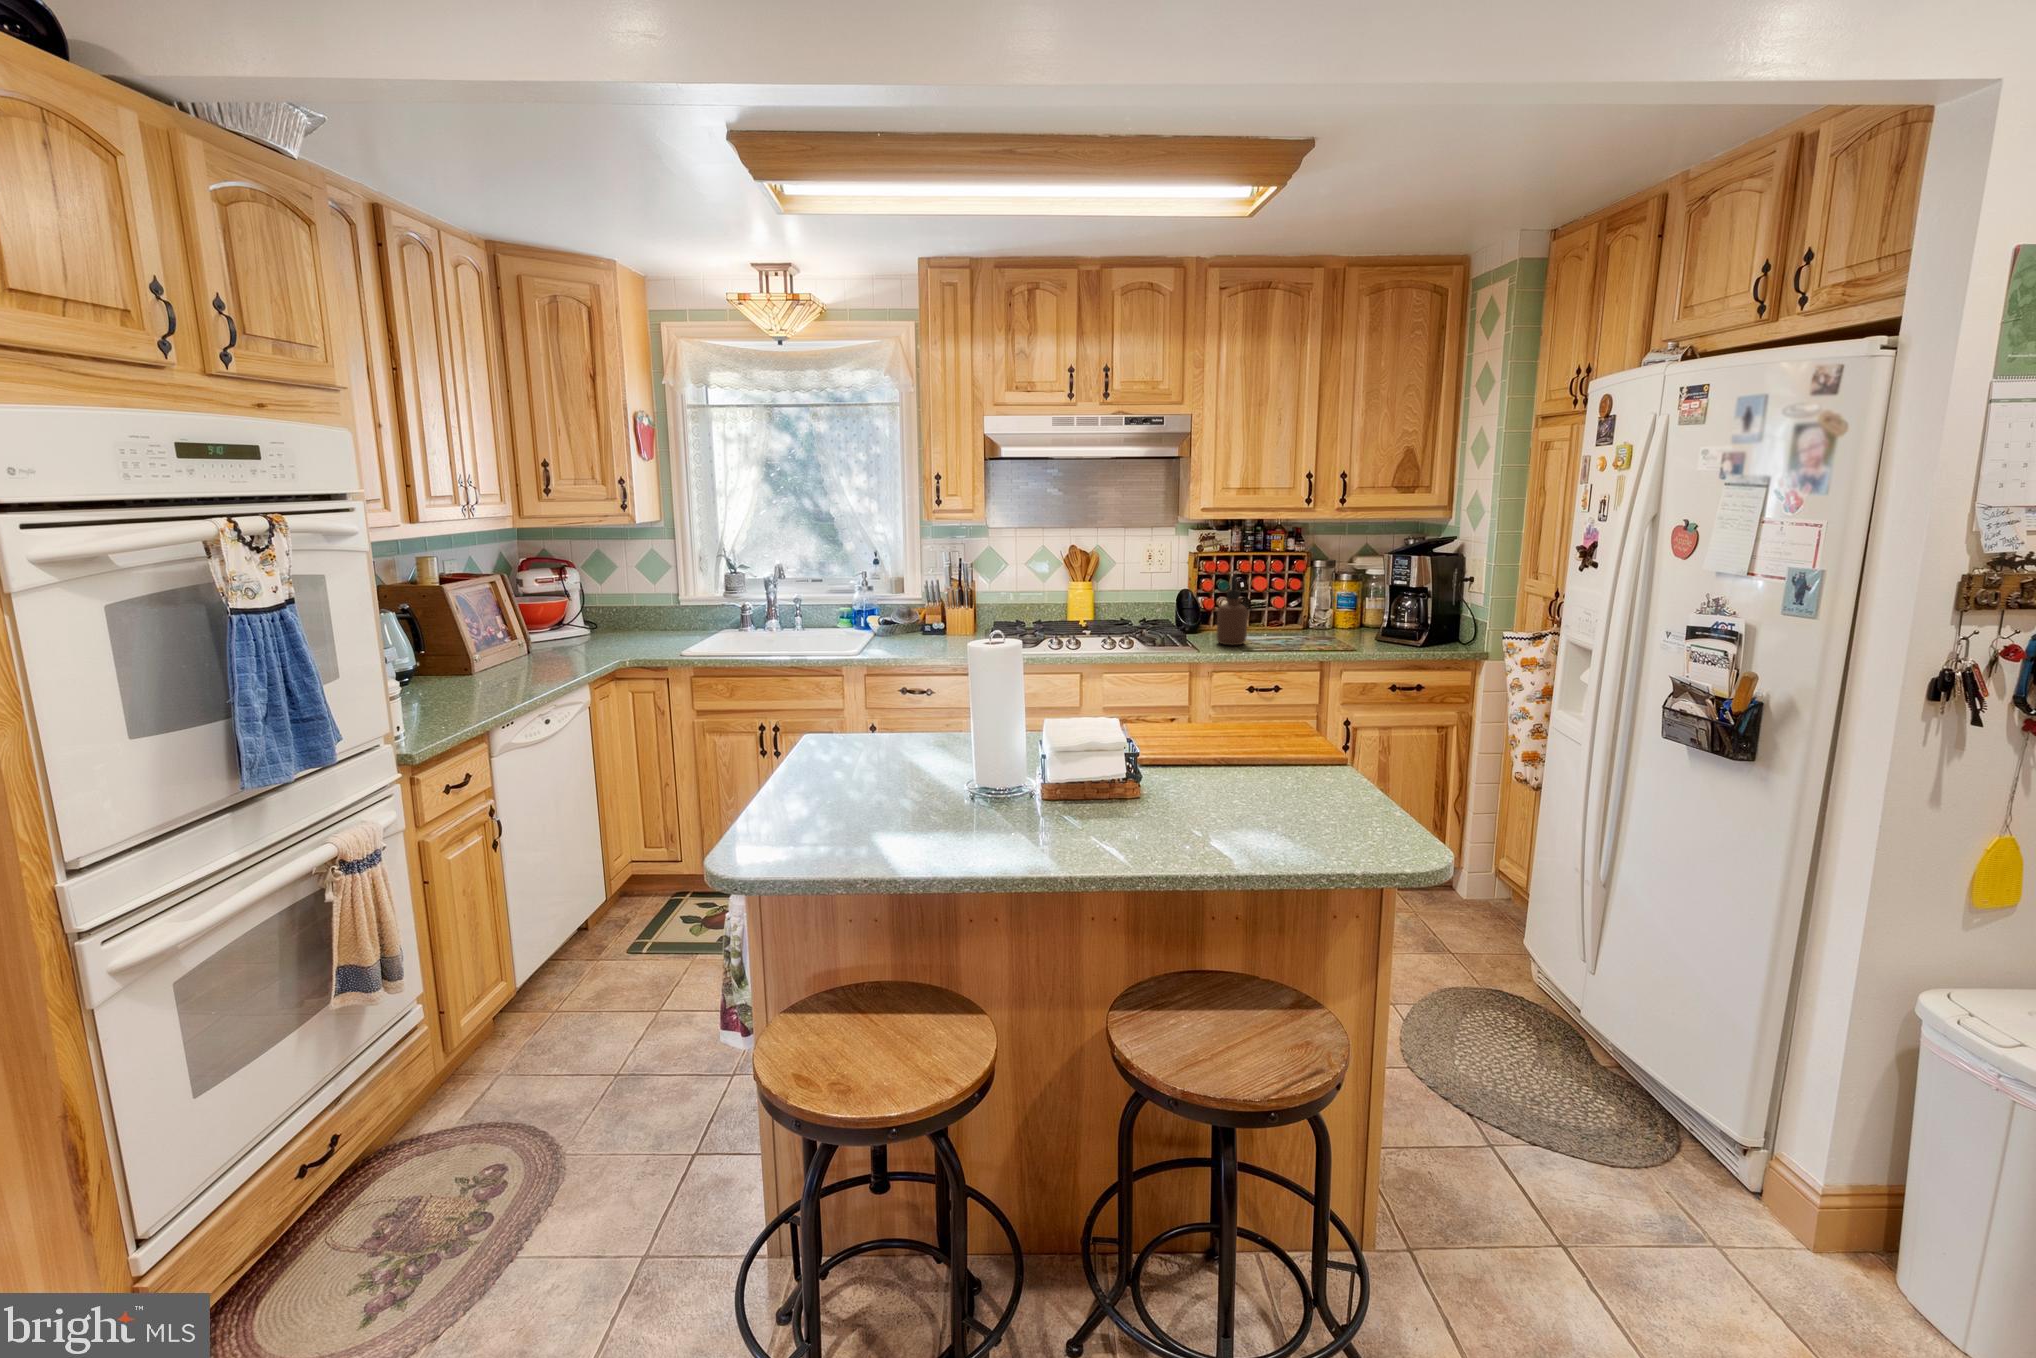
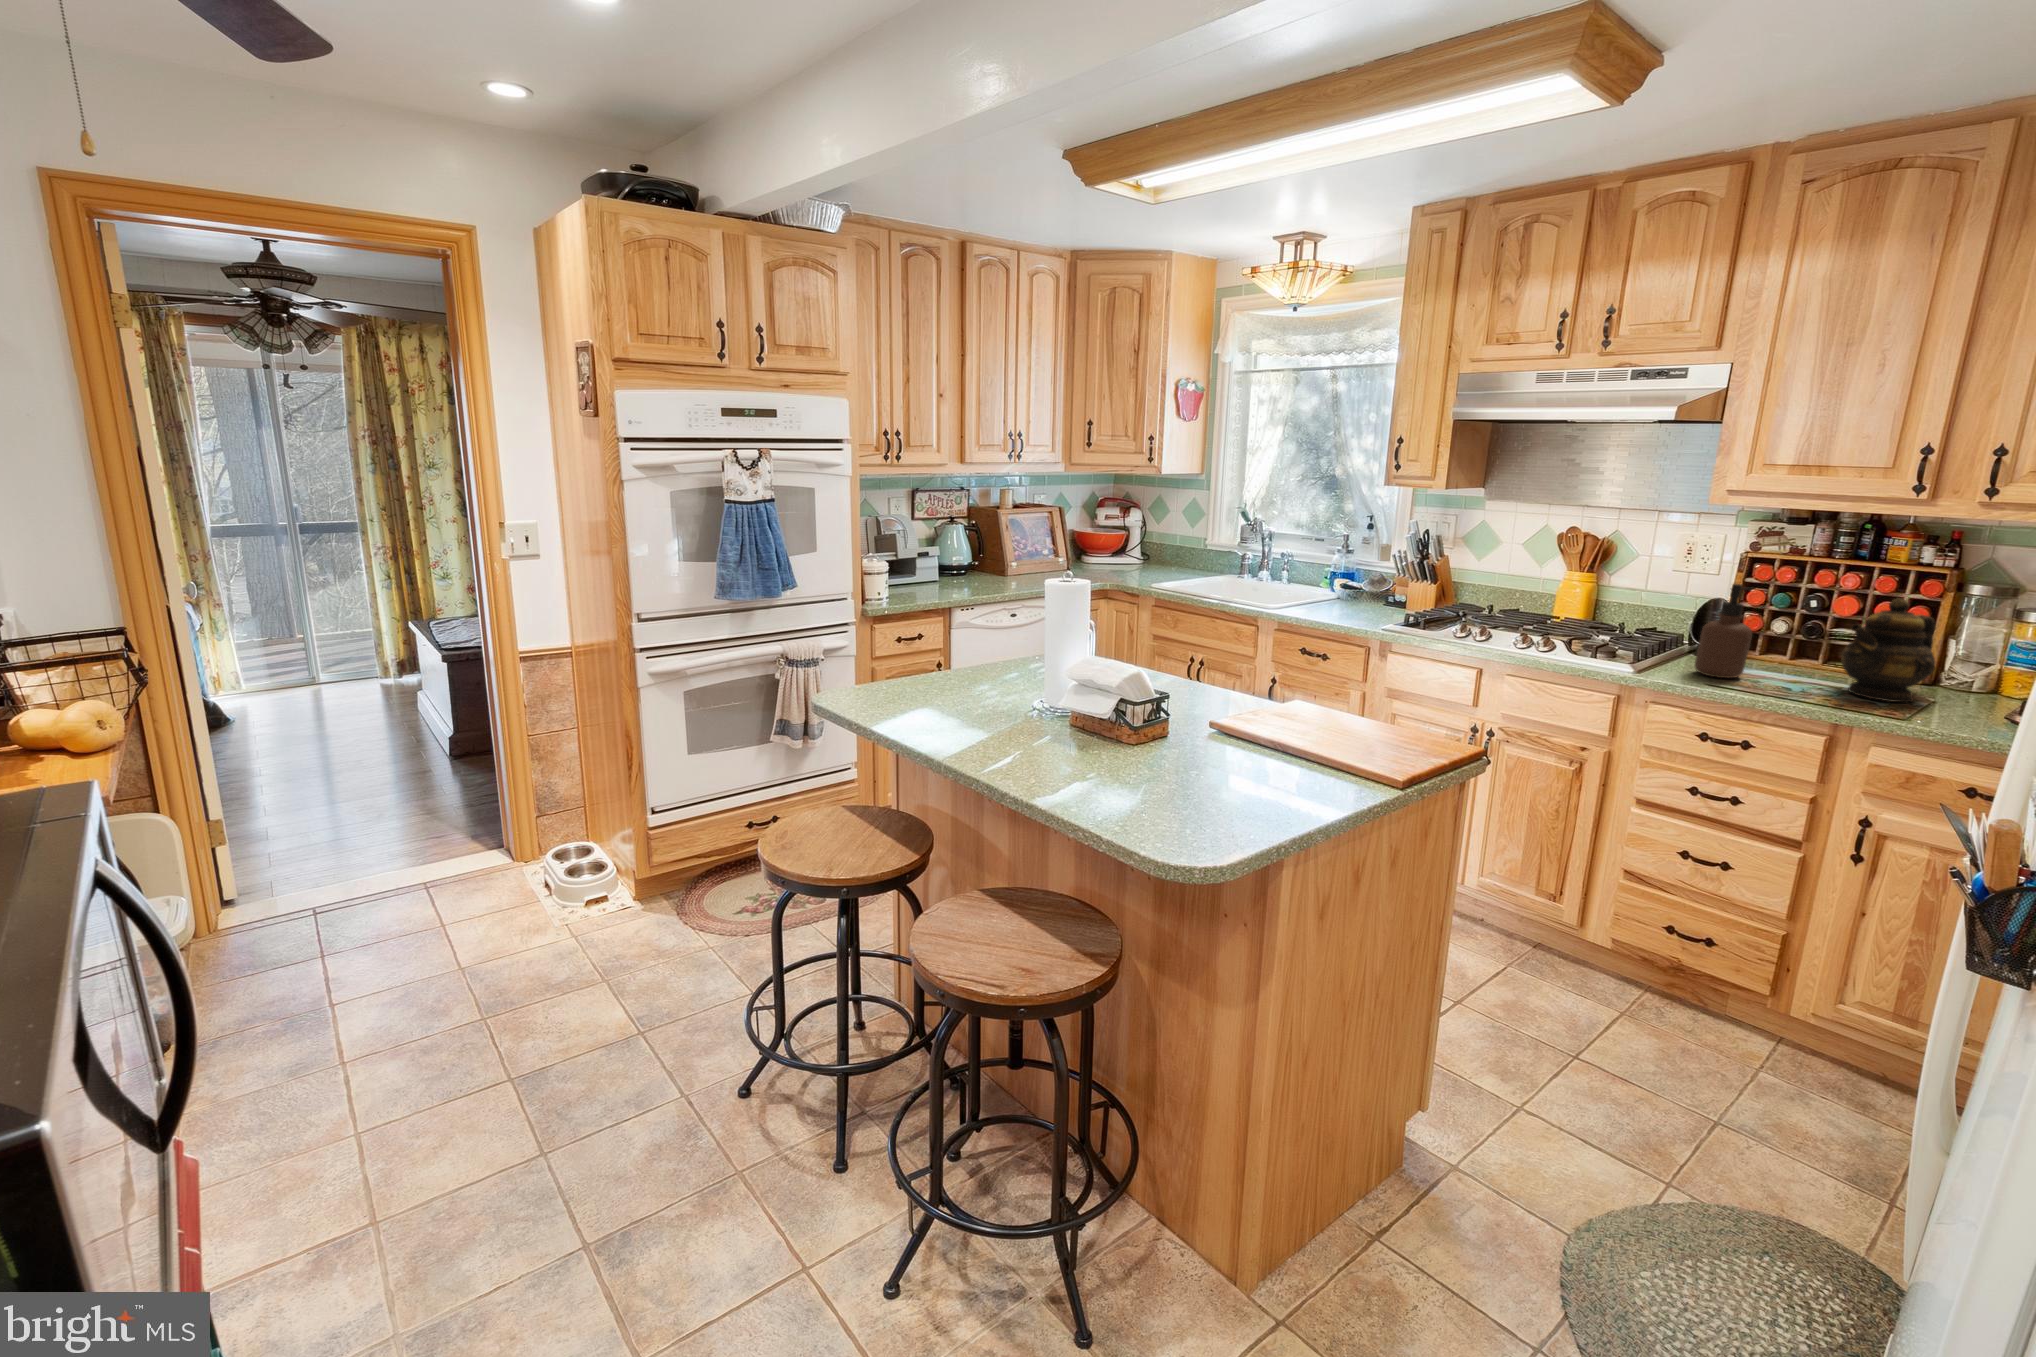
teapot: none [1287,574,1339,642] -> present [1841,598,1936,702]

